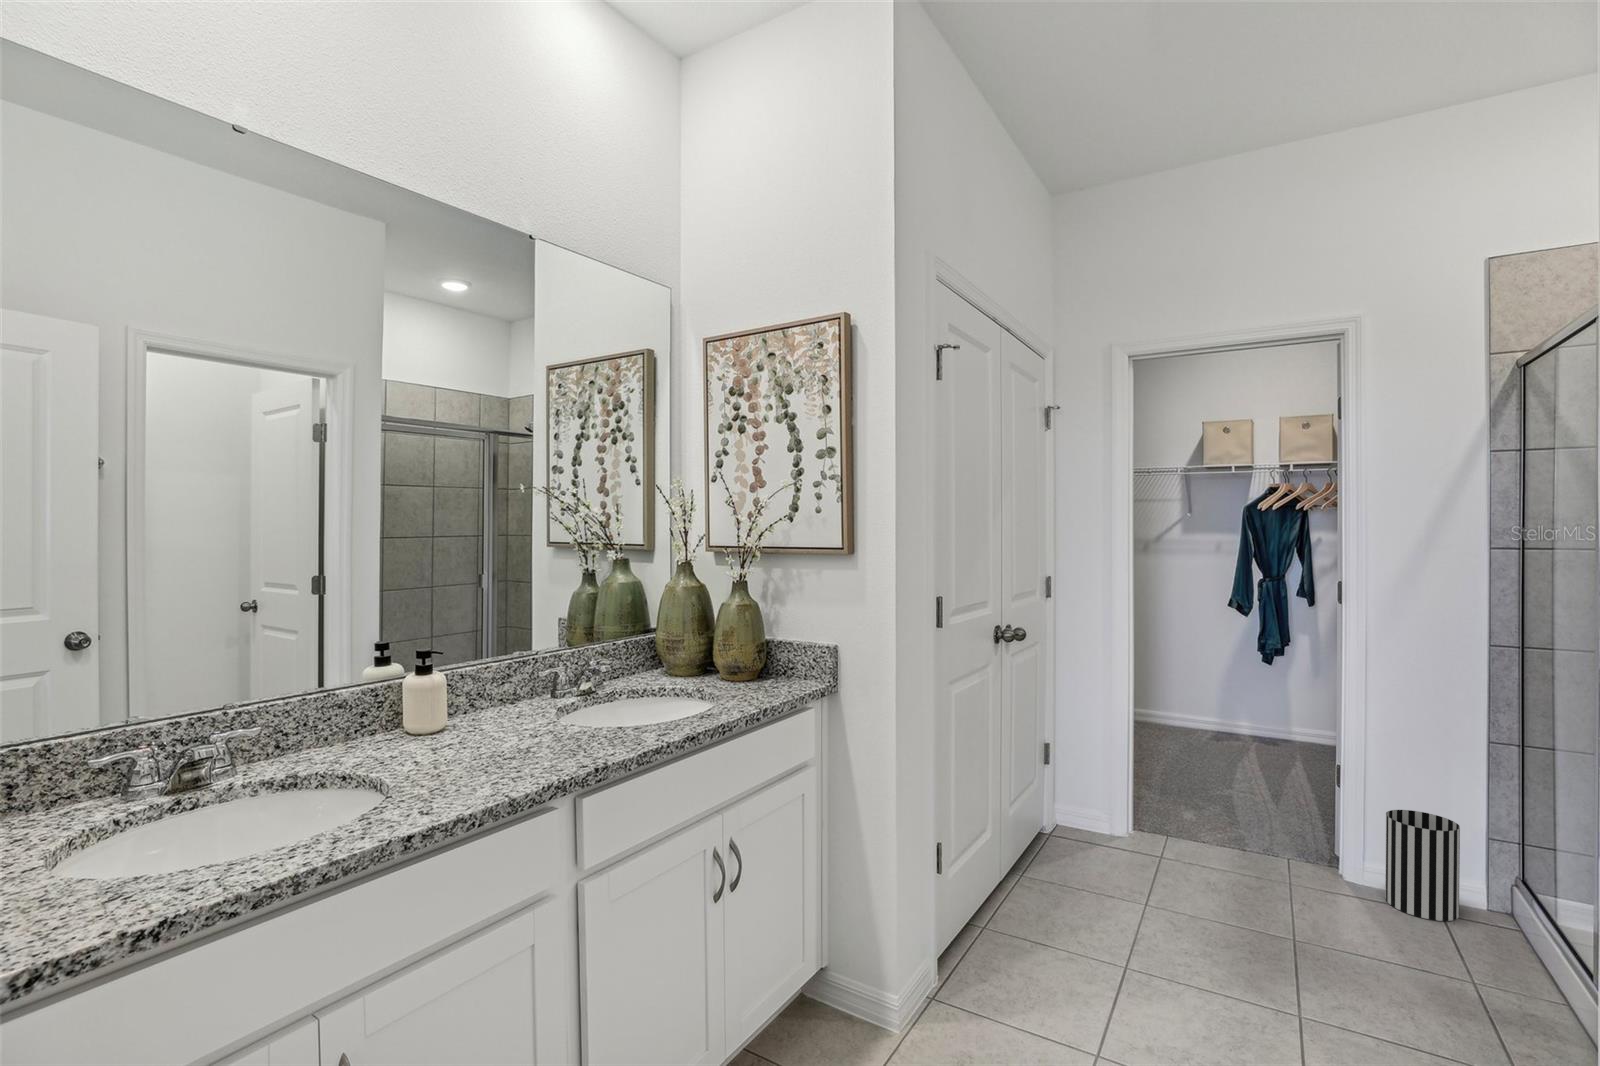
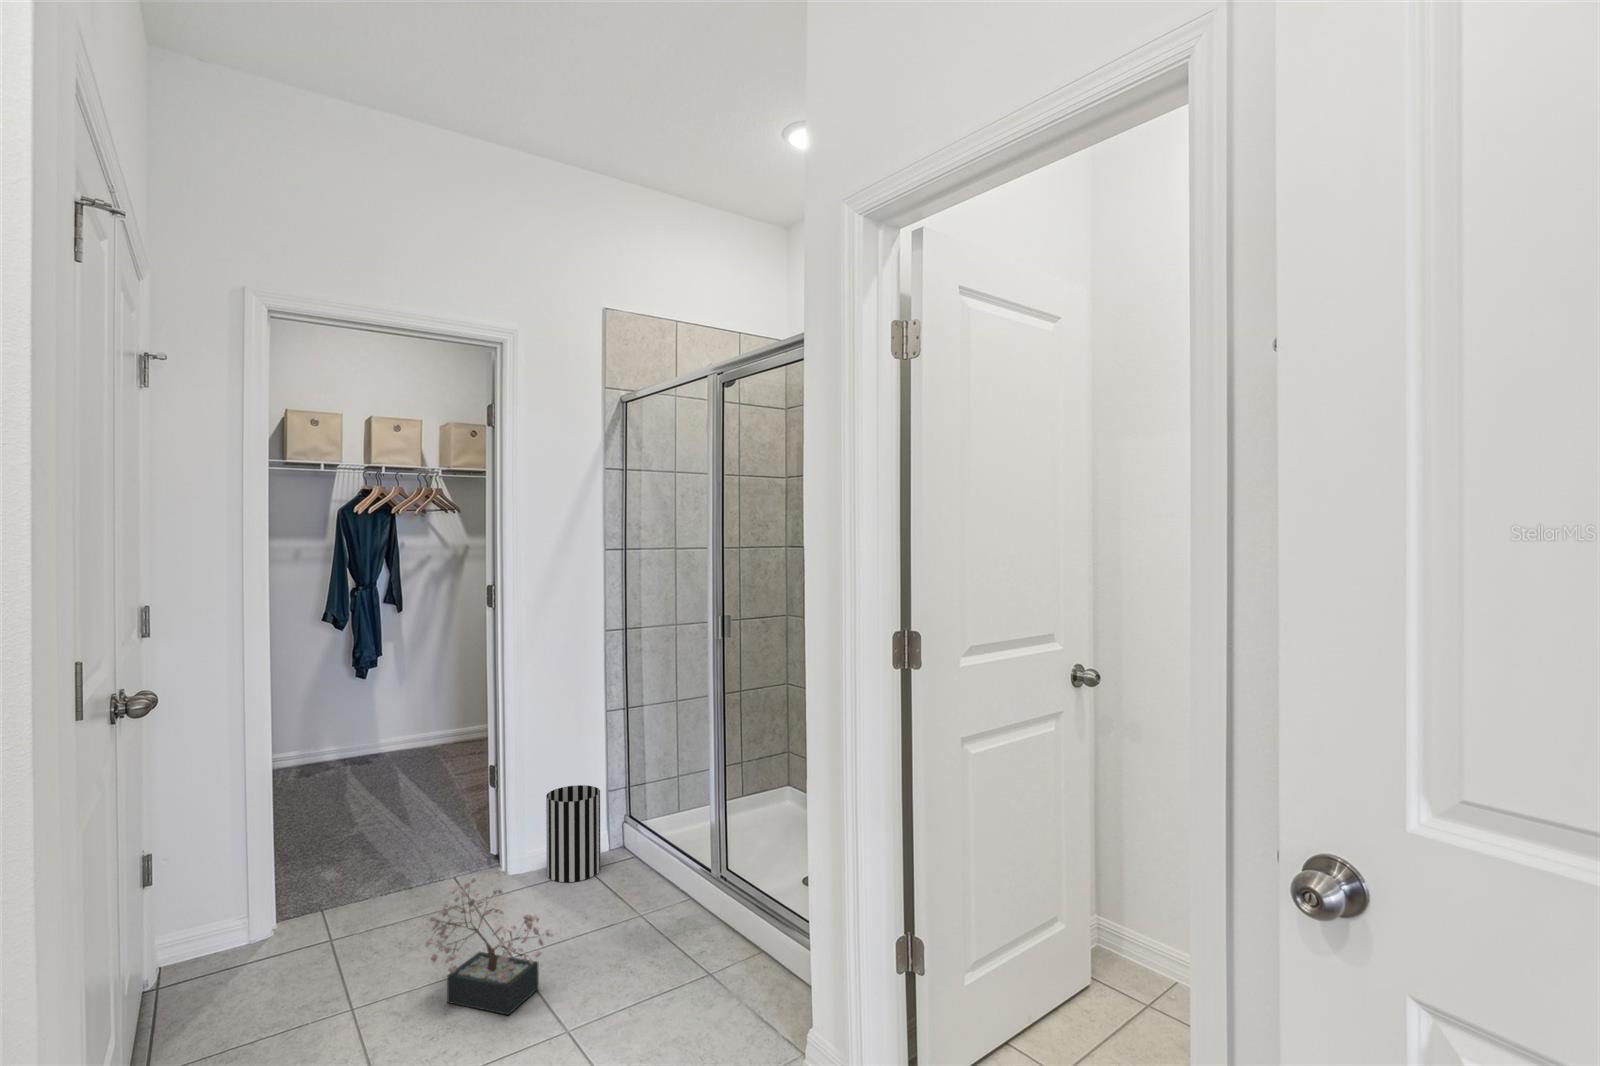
decorative plant: none [1193,845,1319,978] -> present [422,879,553,1015]

